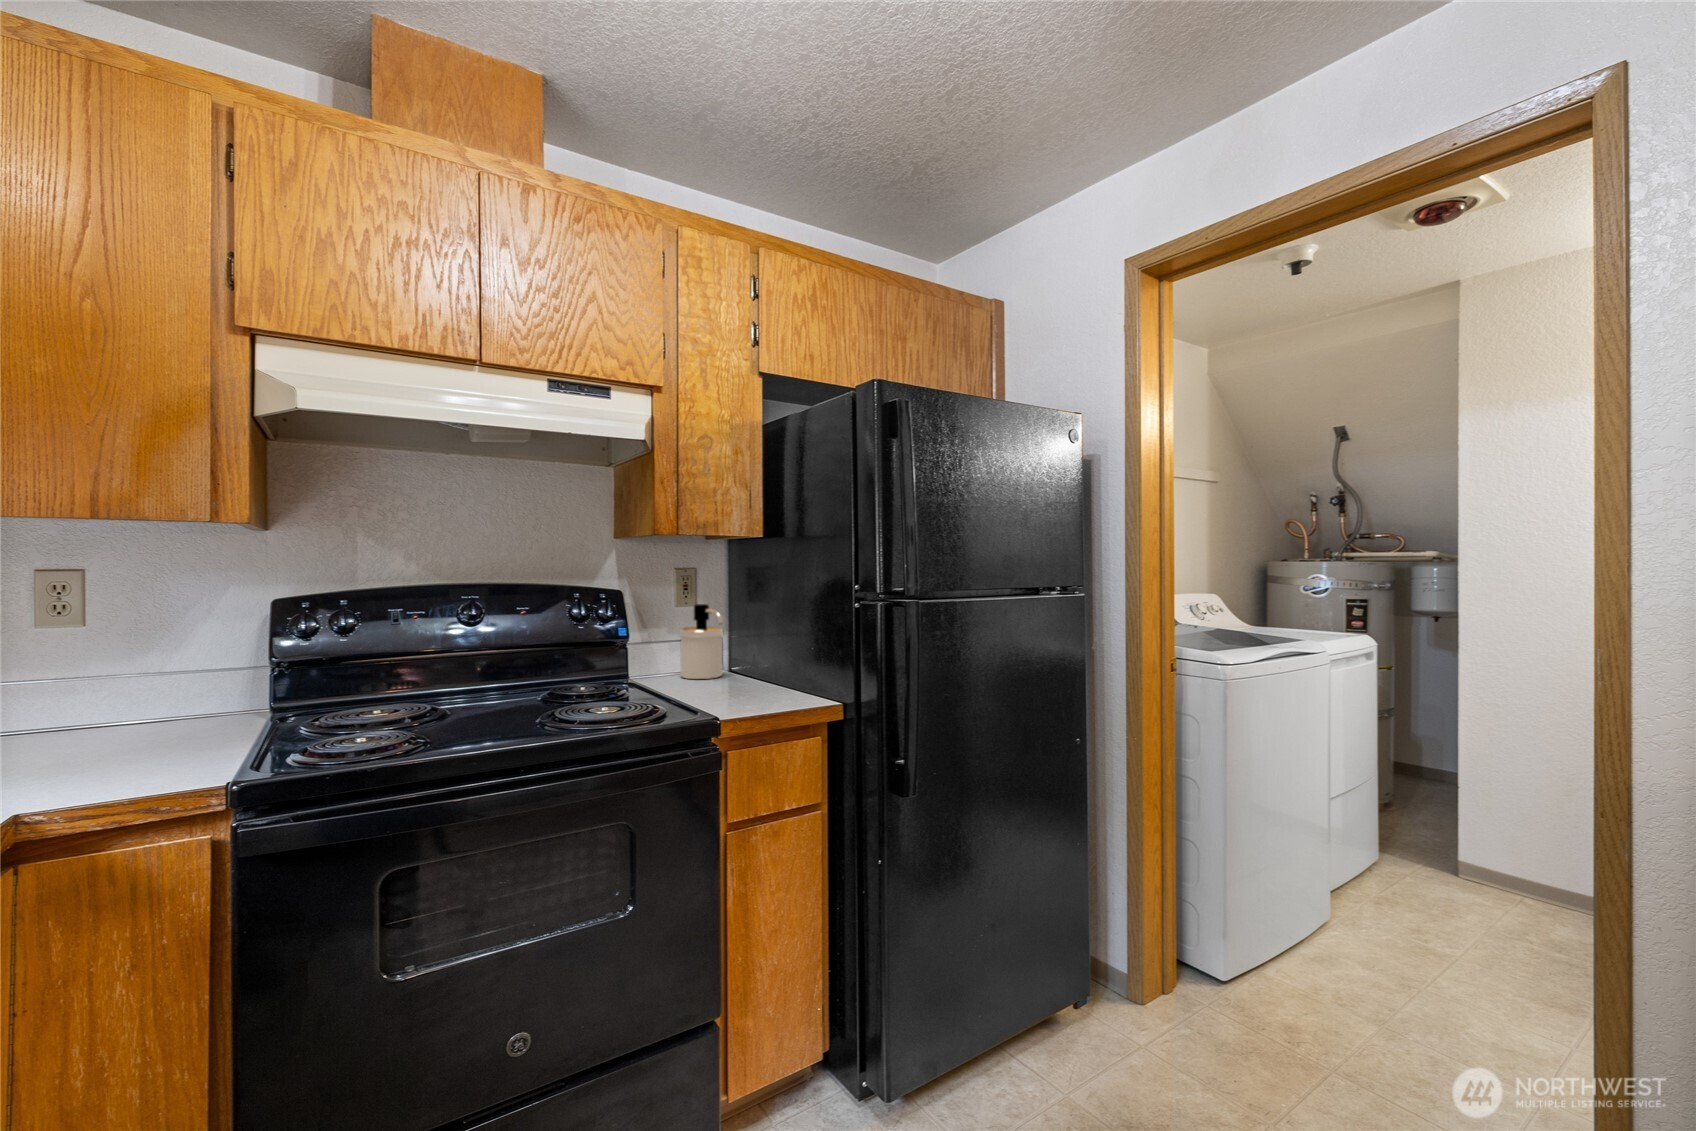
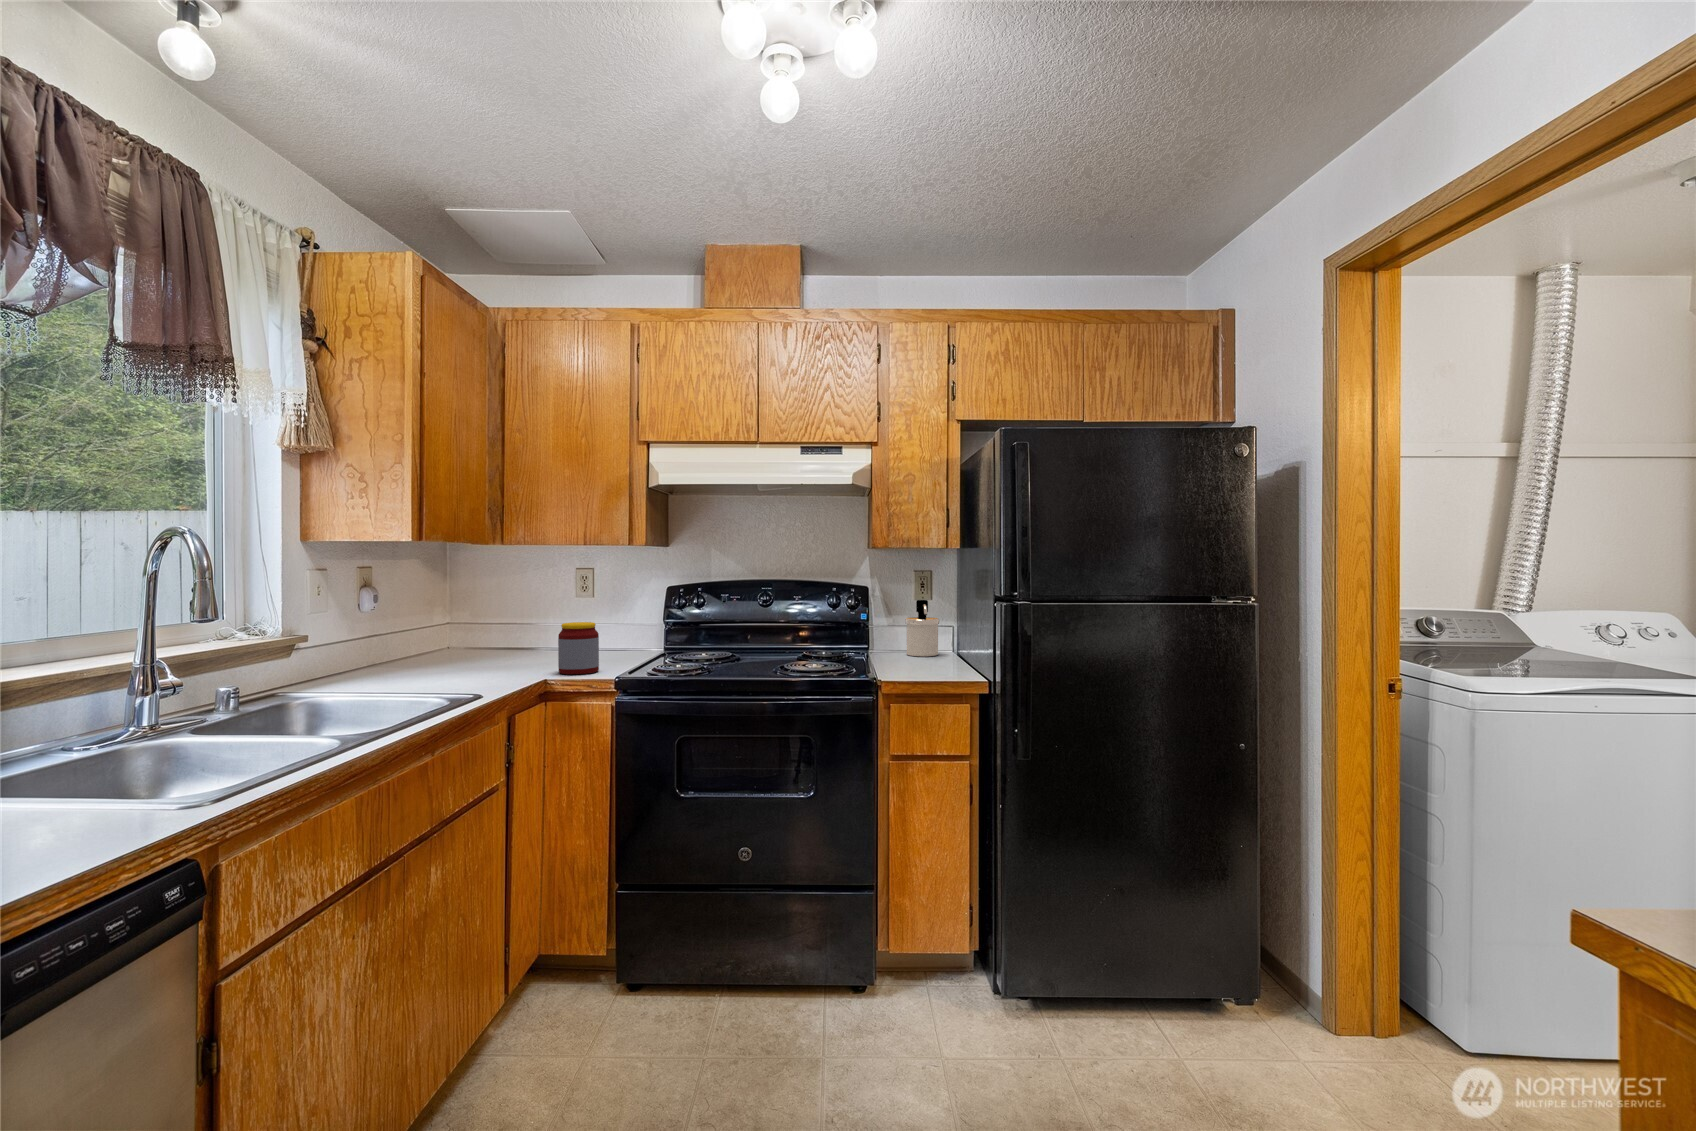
jar: none [60,675,172,792] -> present [558,622,599,674]

